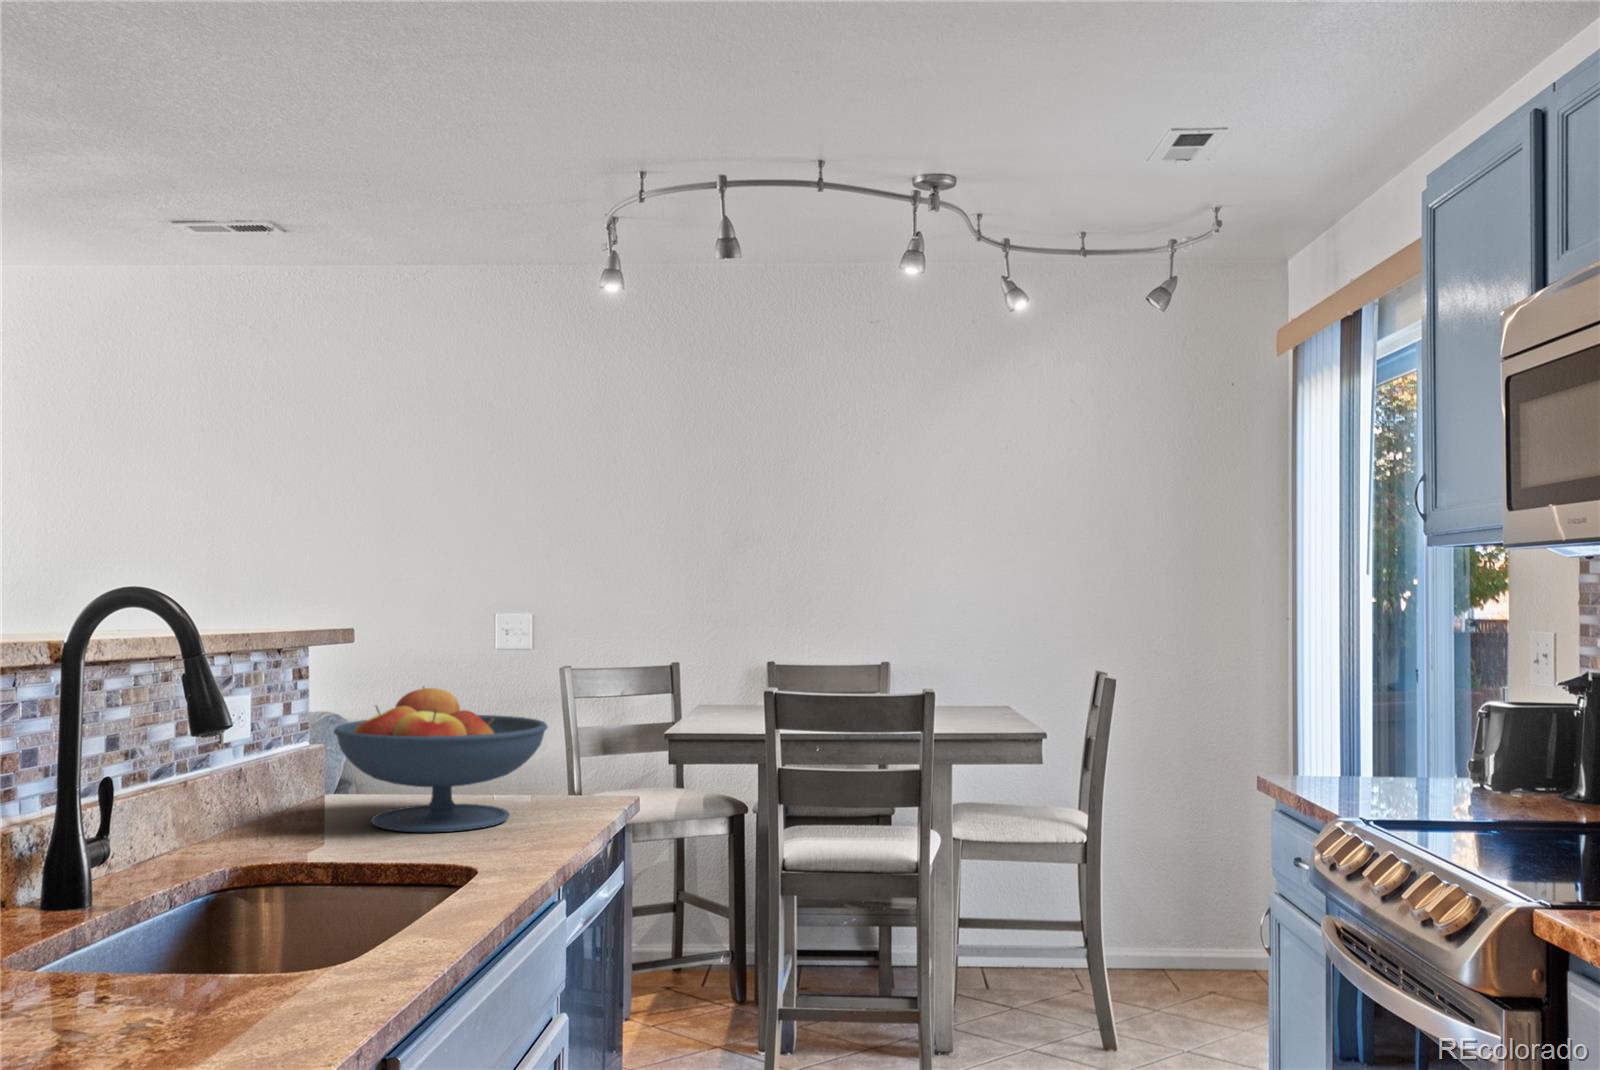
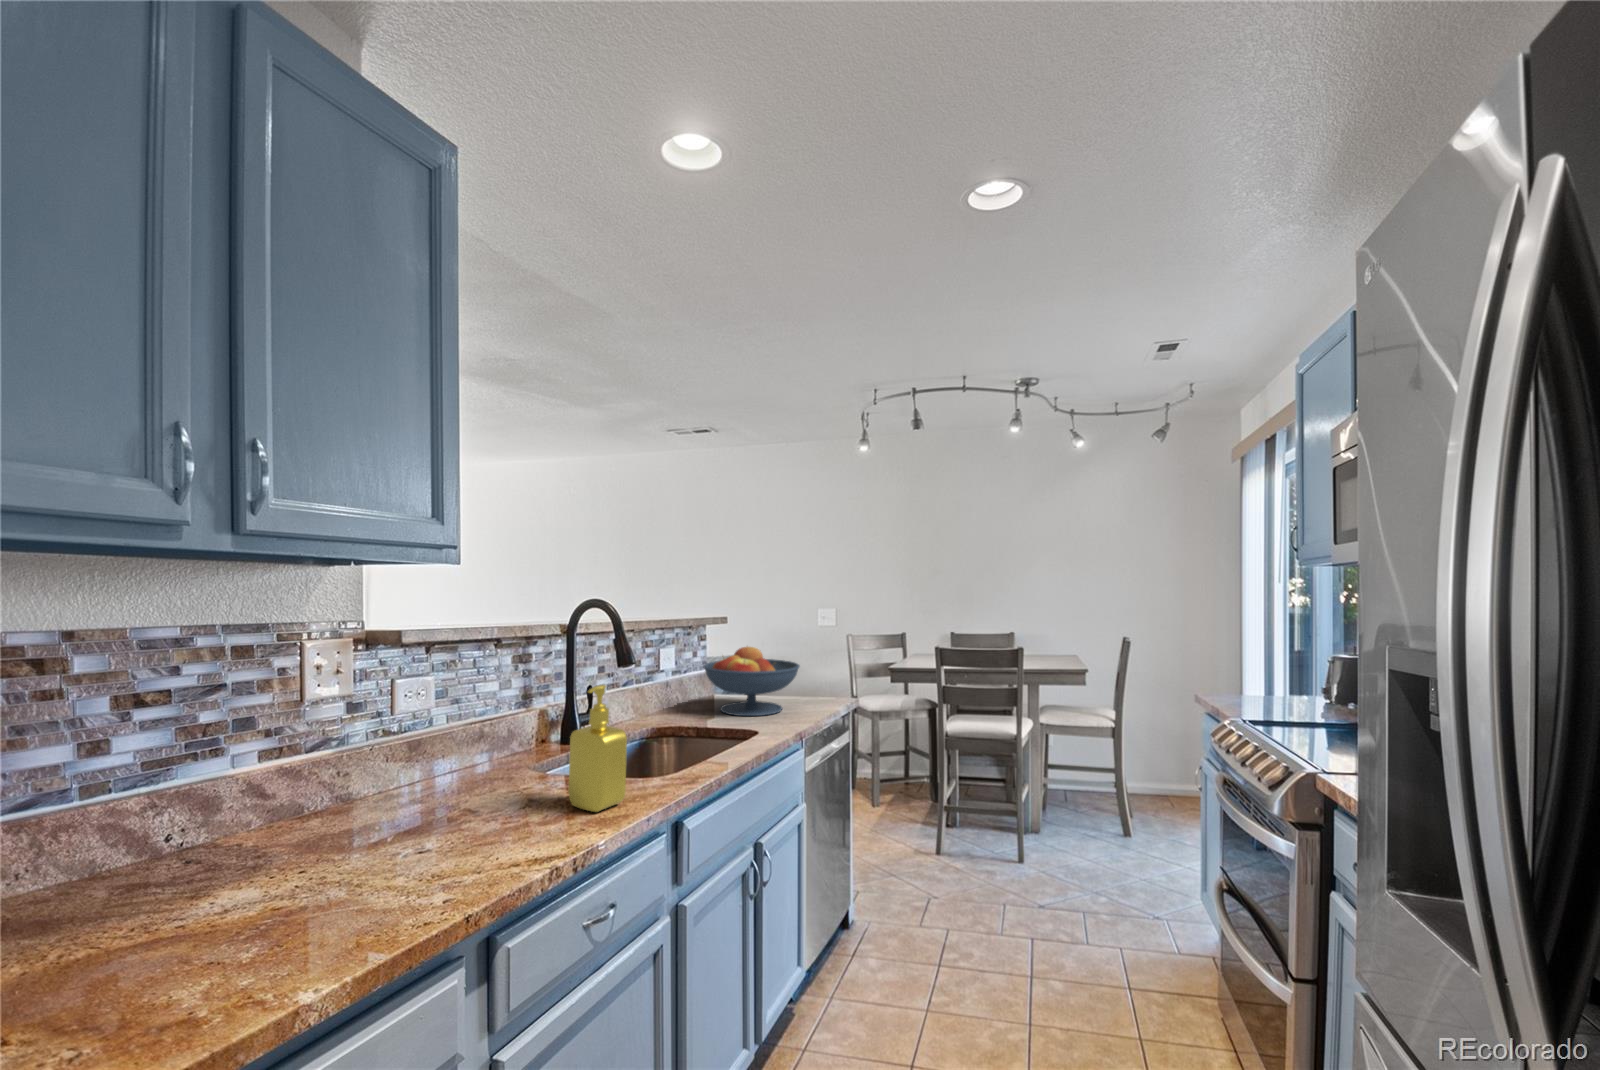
soap dispenser: none [155,744,297,1025] -> present [568,684,627,812]

